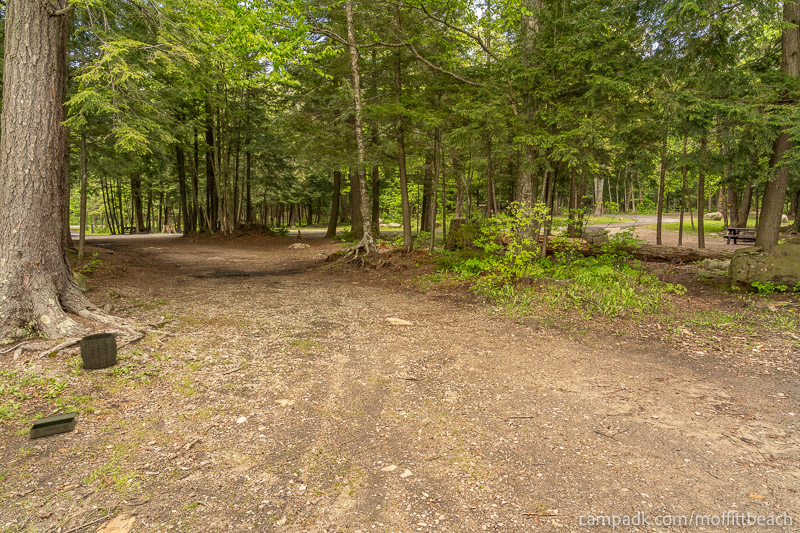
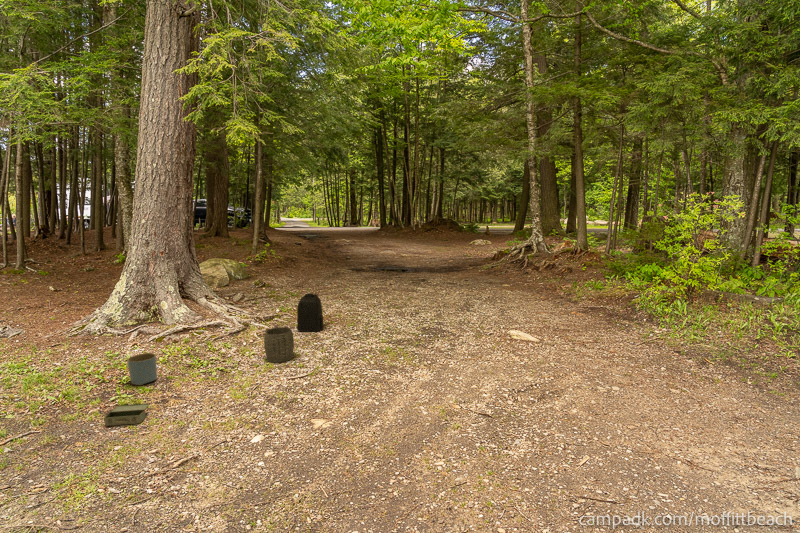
backpack: none [200,299,226,335] -> present [297,293,324,332]
woven basket: present [80,333,117,369] -> present [264,327,294,363]
planter: none [37,365,71,398] -> present [127,353,157,385]

